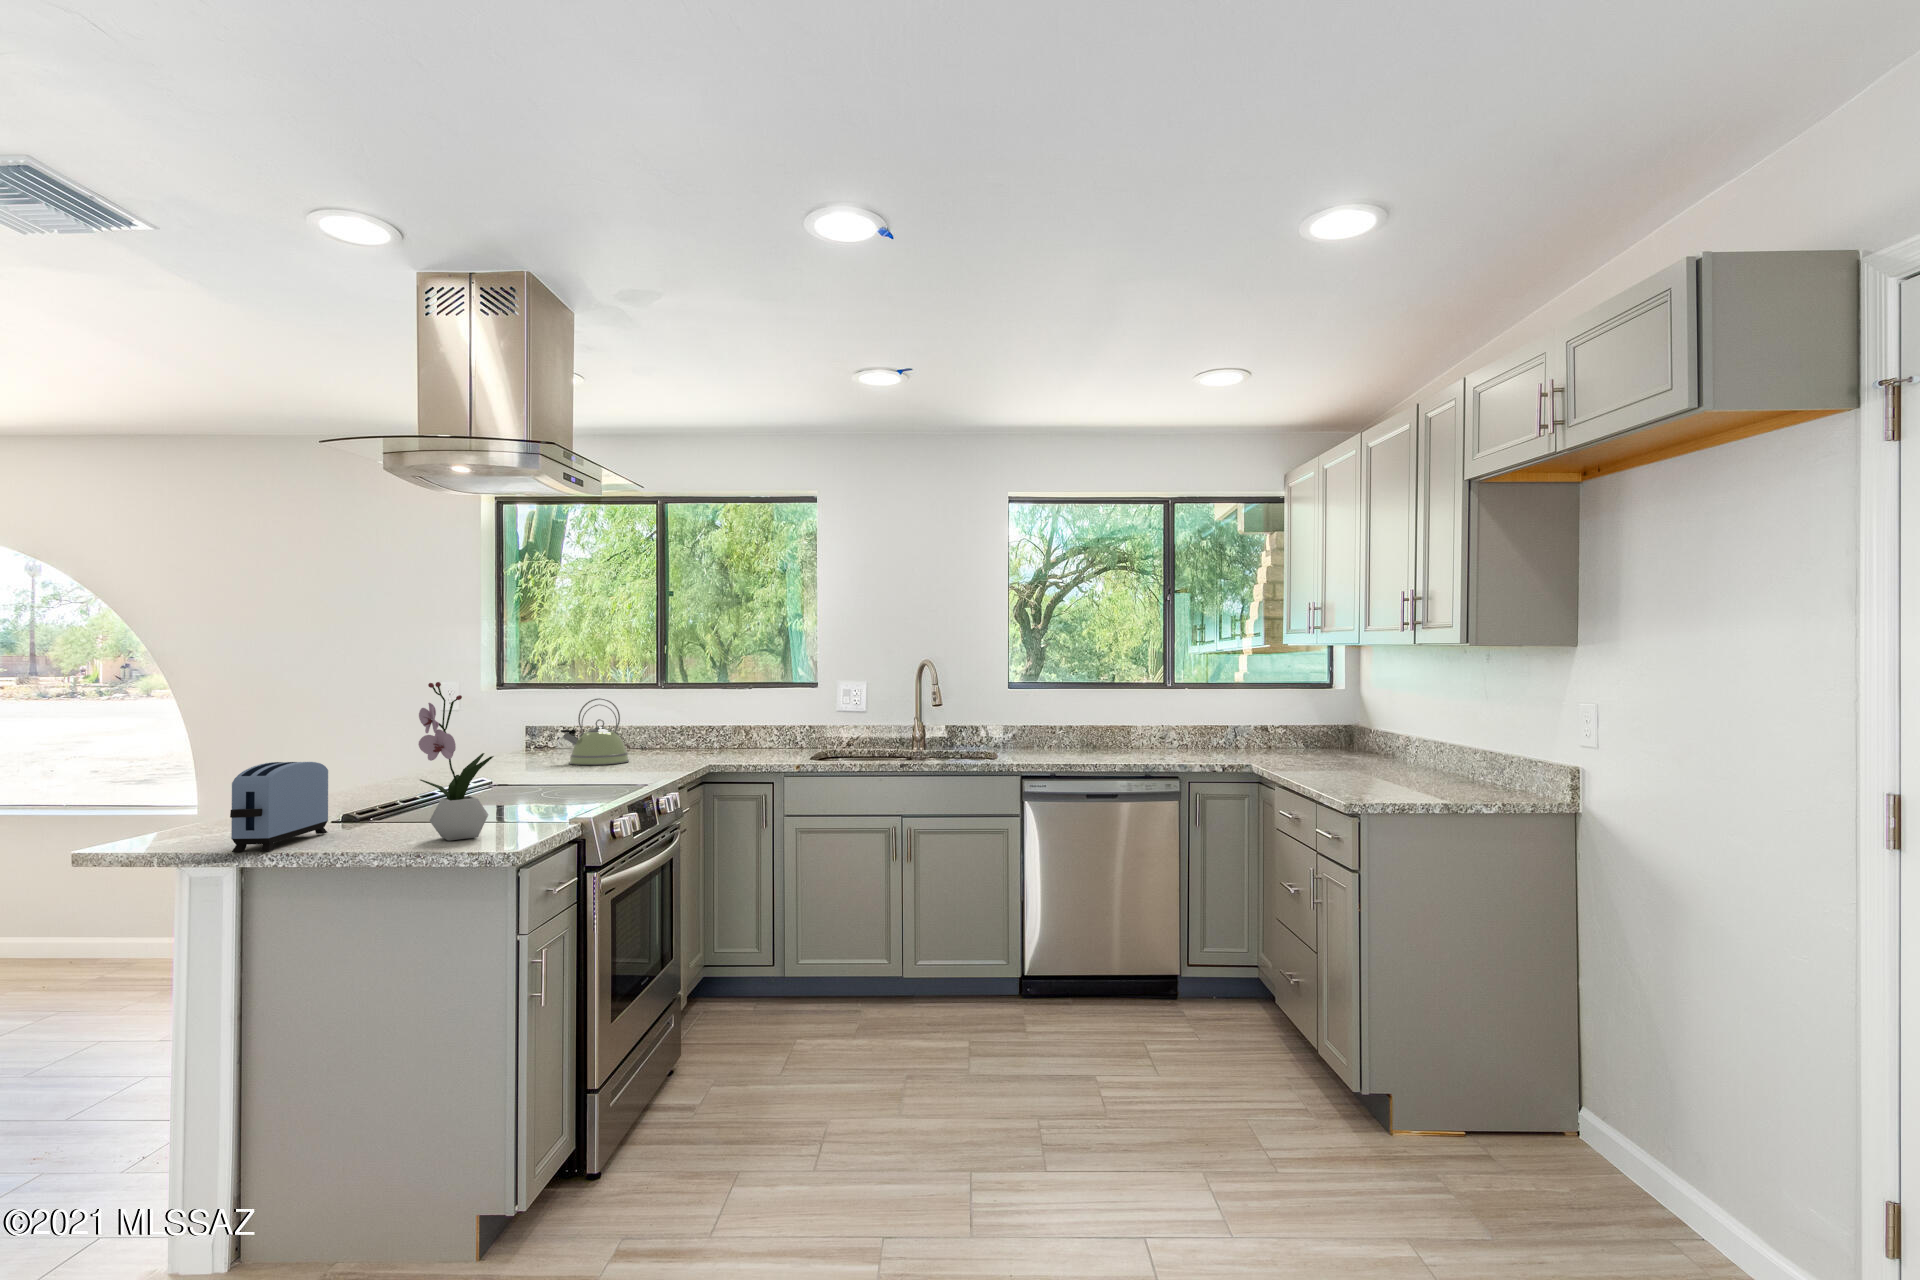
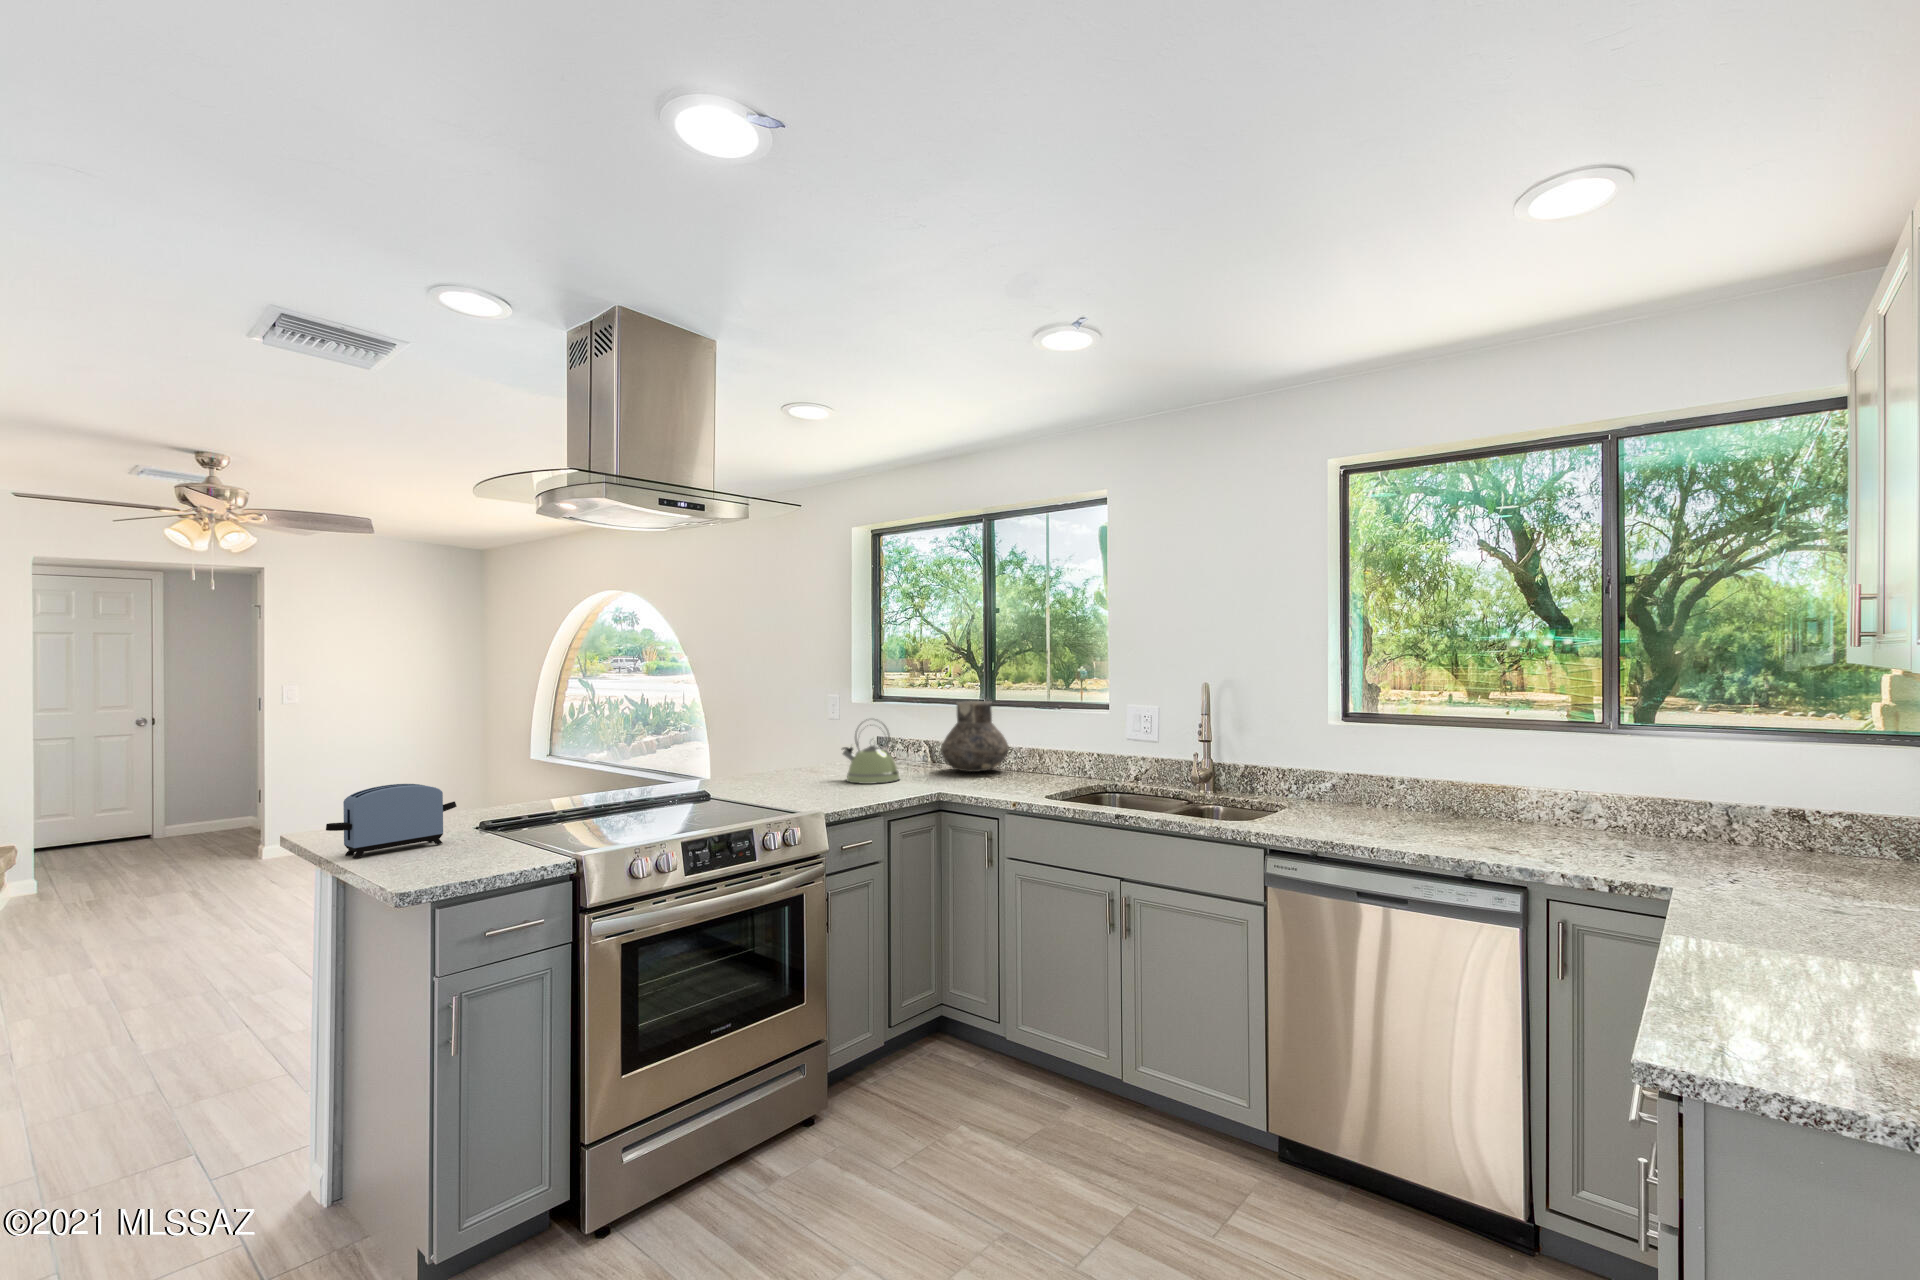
flower arrangement: present [418,682,494,841] -> none [437,725,496,868]
vase: none [639,682,708,752] -> present [941,701,1009,772]

